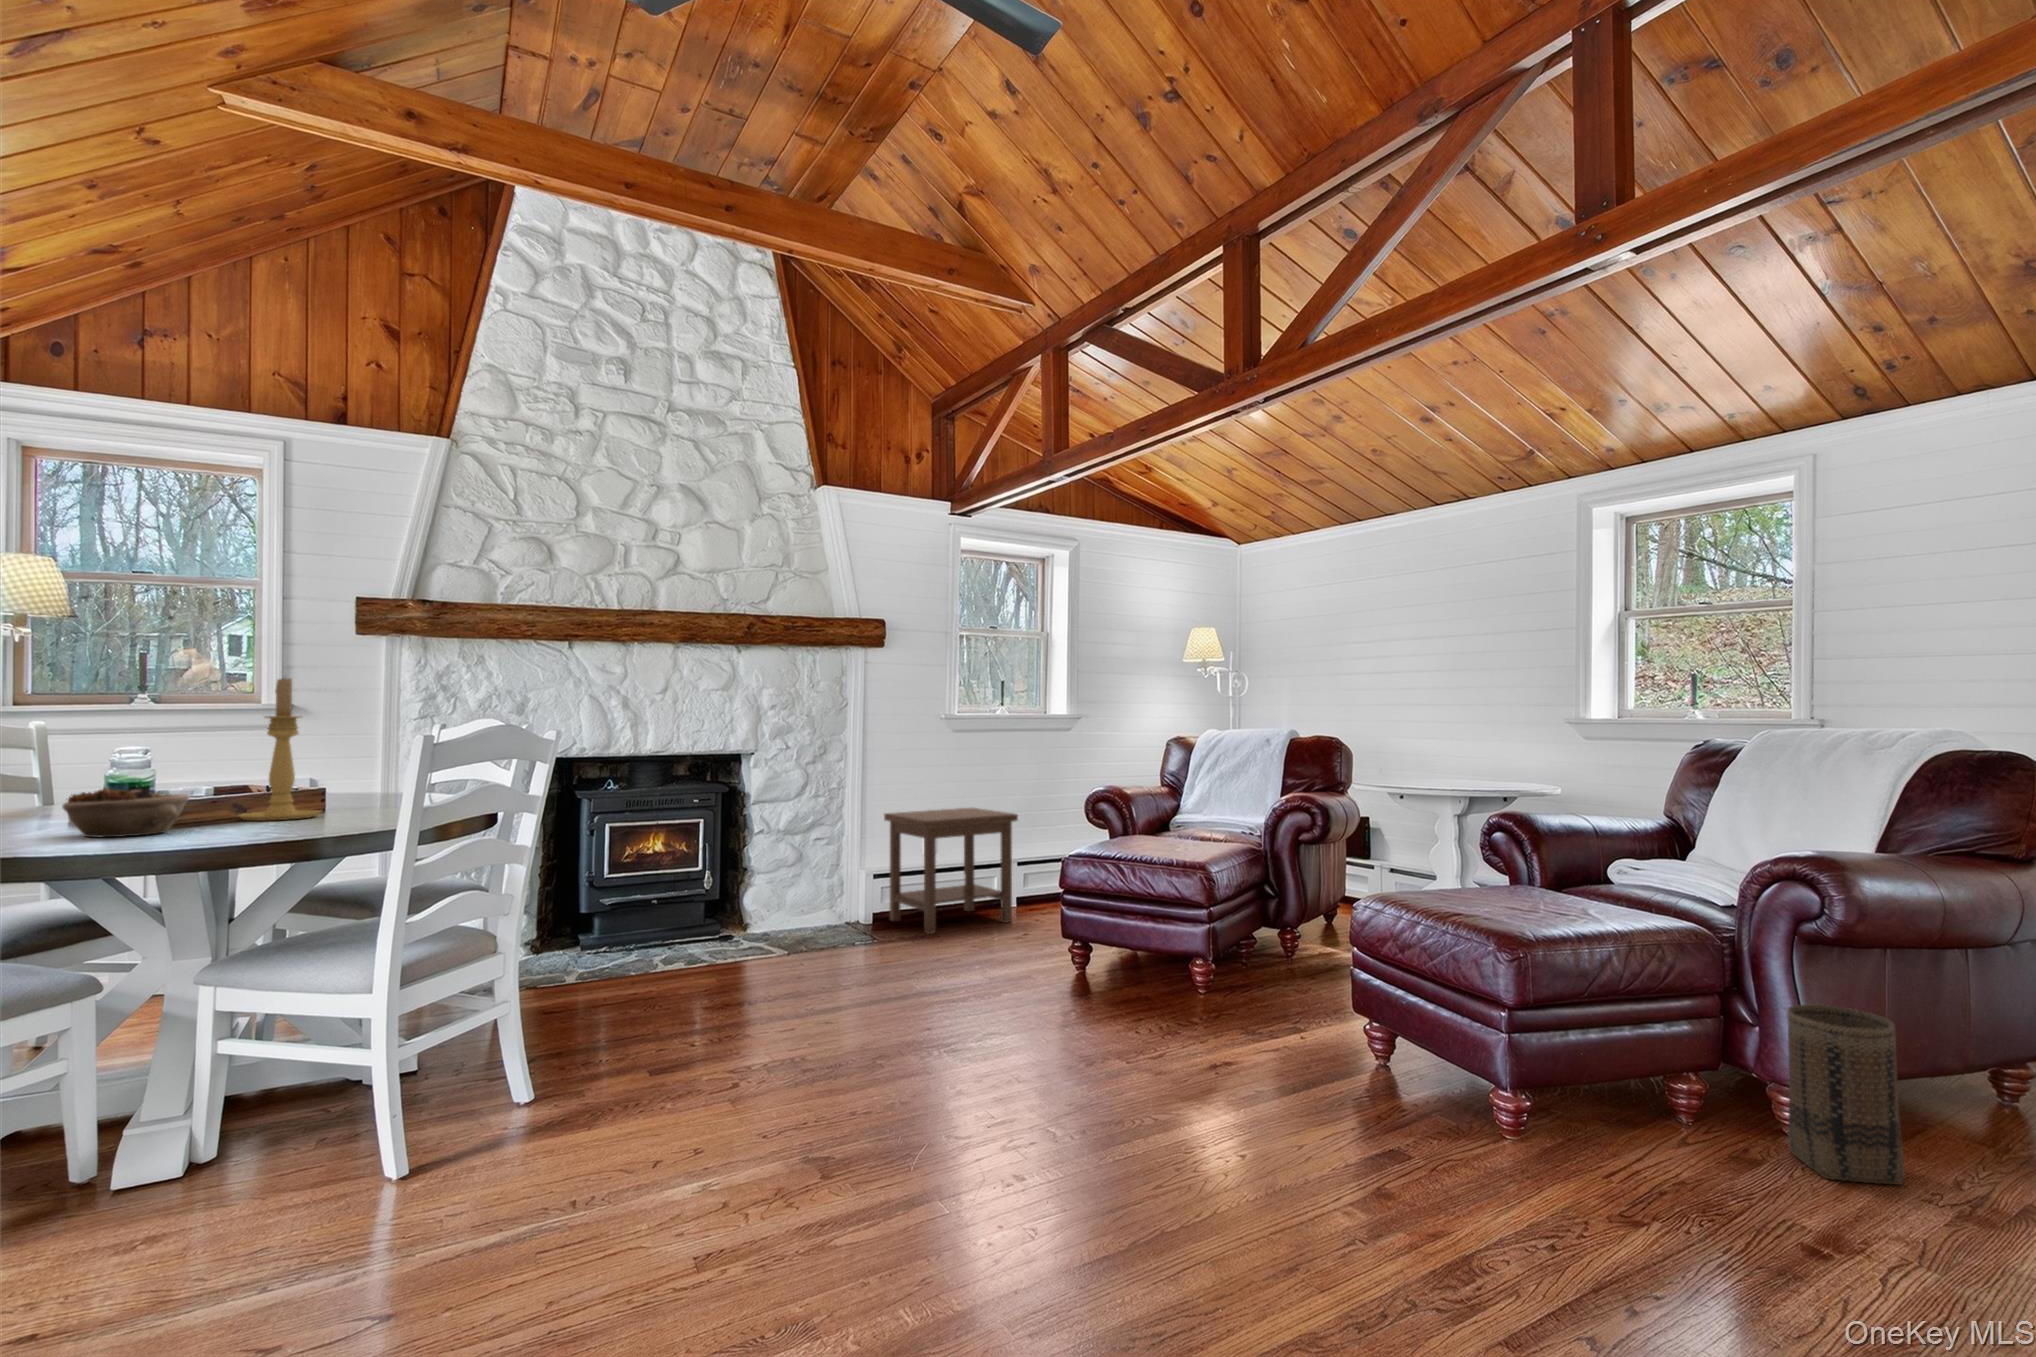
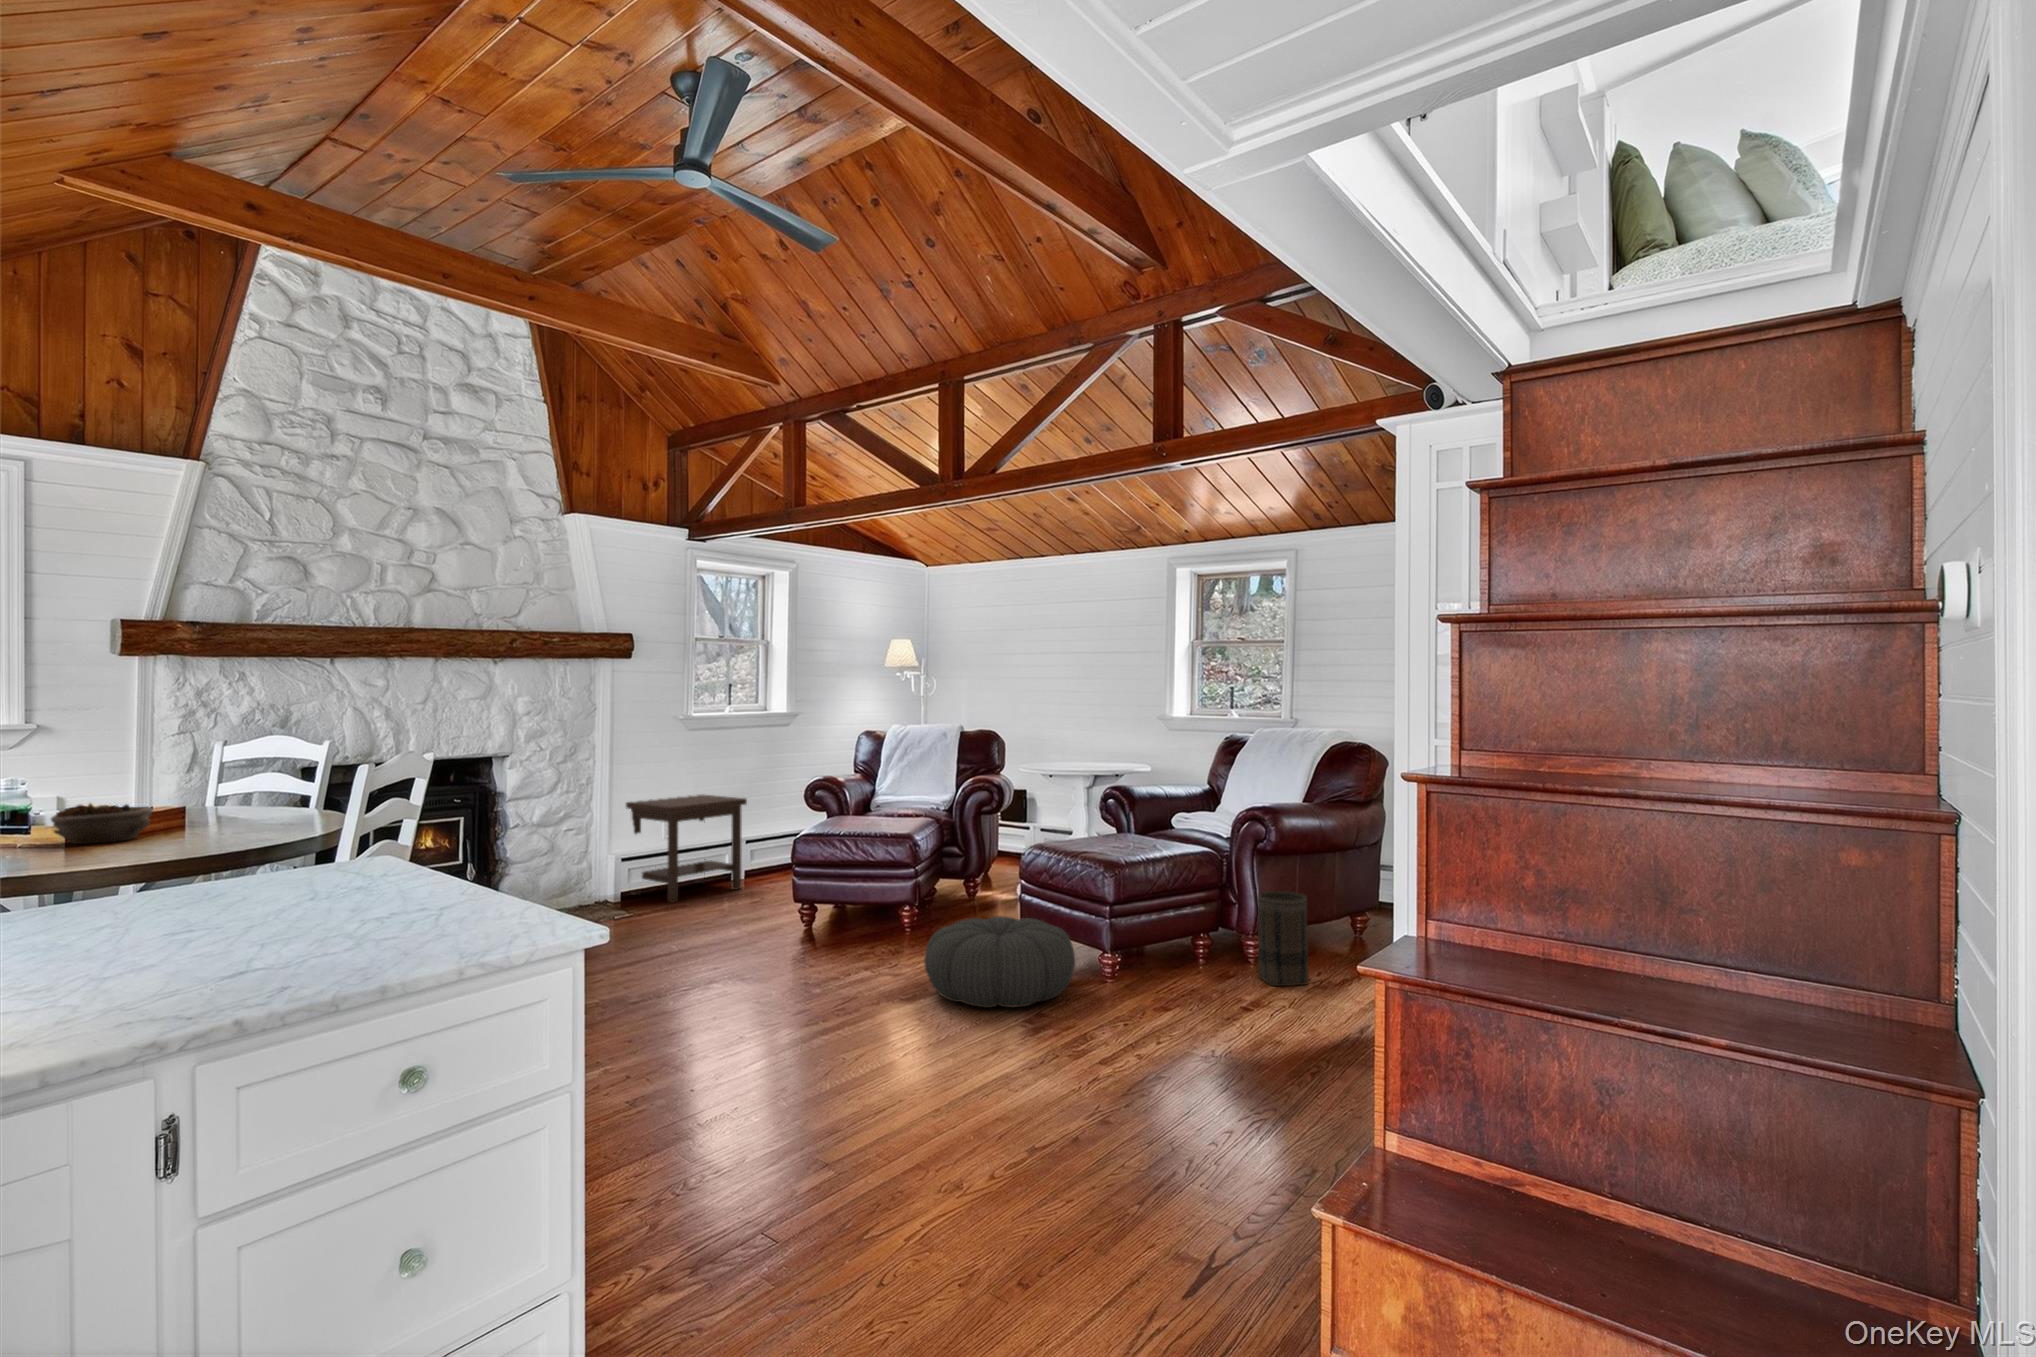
candle holder: present [239,678,321,821] -> none [154,706,228,827]
pouf: none [1202,1003,1444,1162] -> present [924,916,1075,1008]

